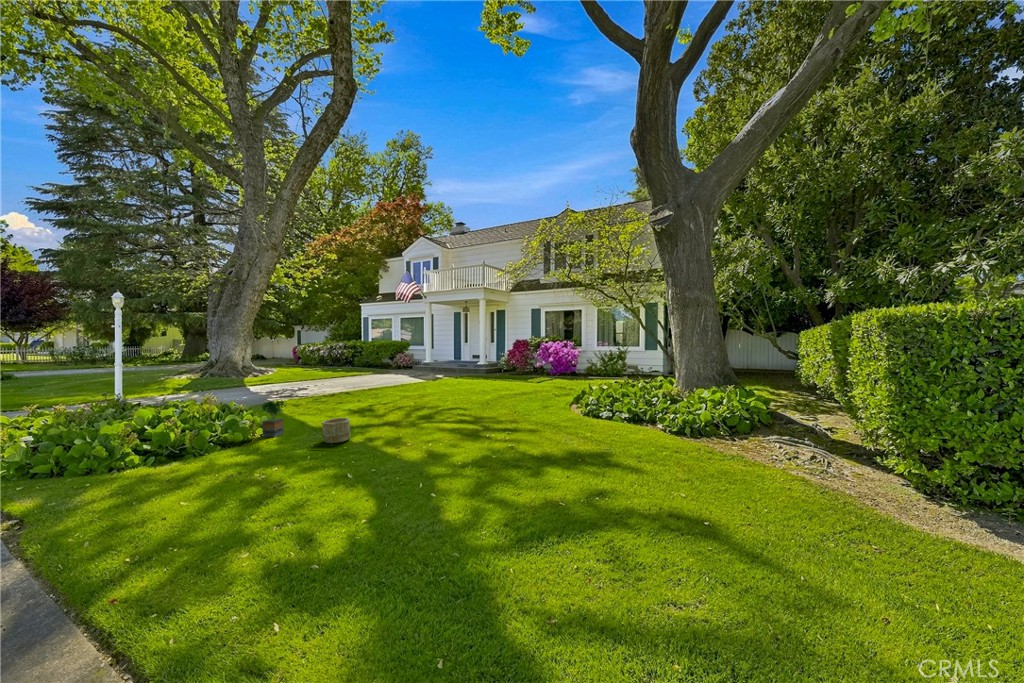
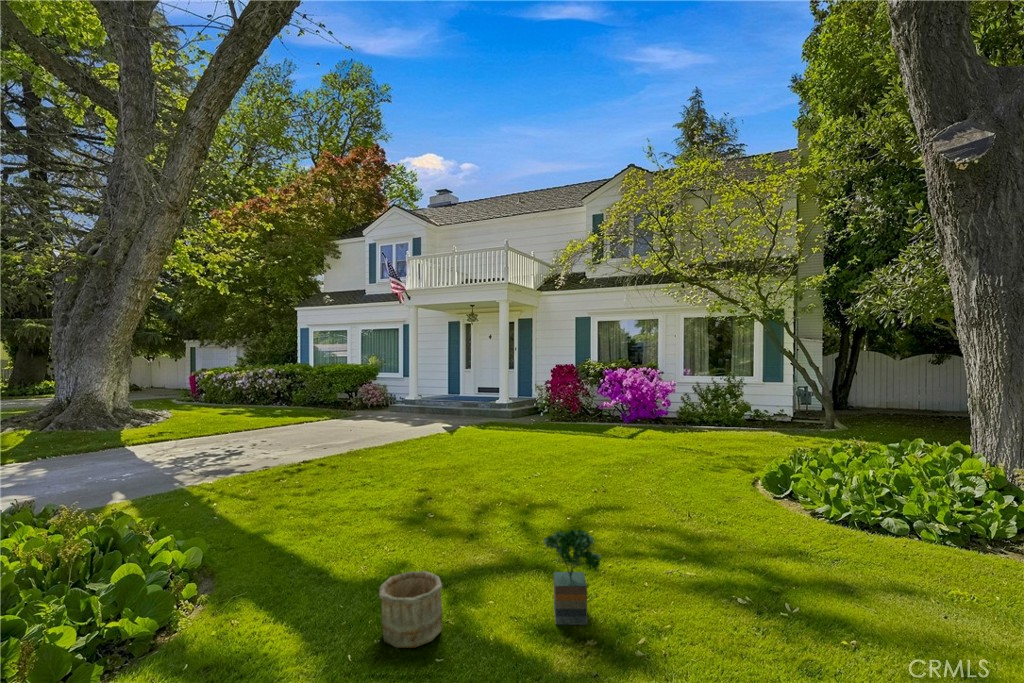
potted tree: present [262,400,286,437] -> present [544,529,601,625]

